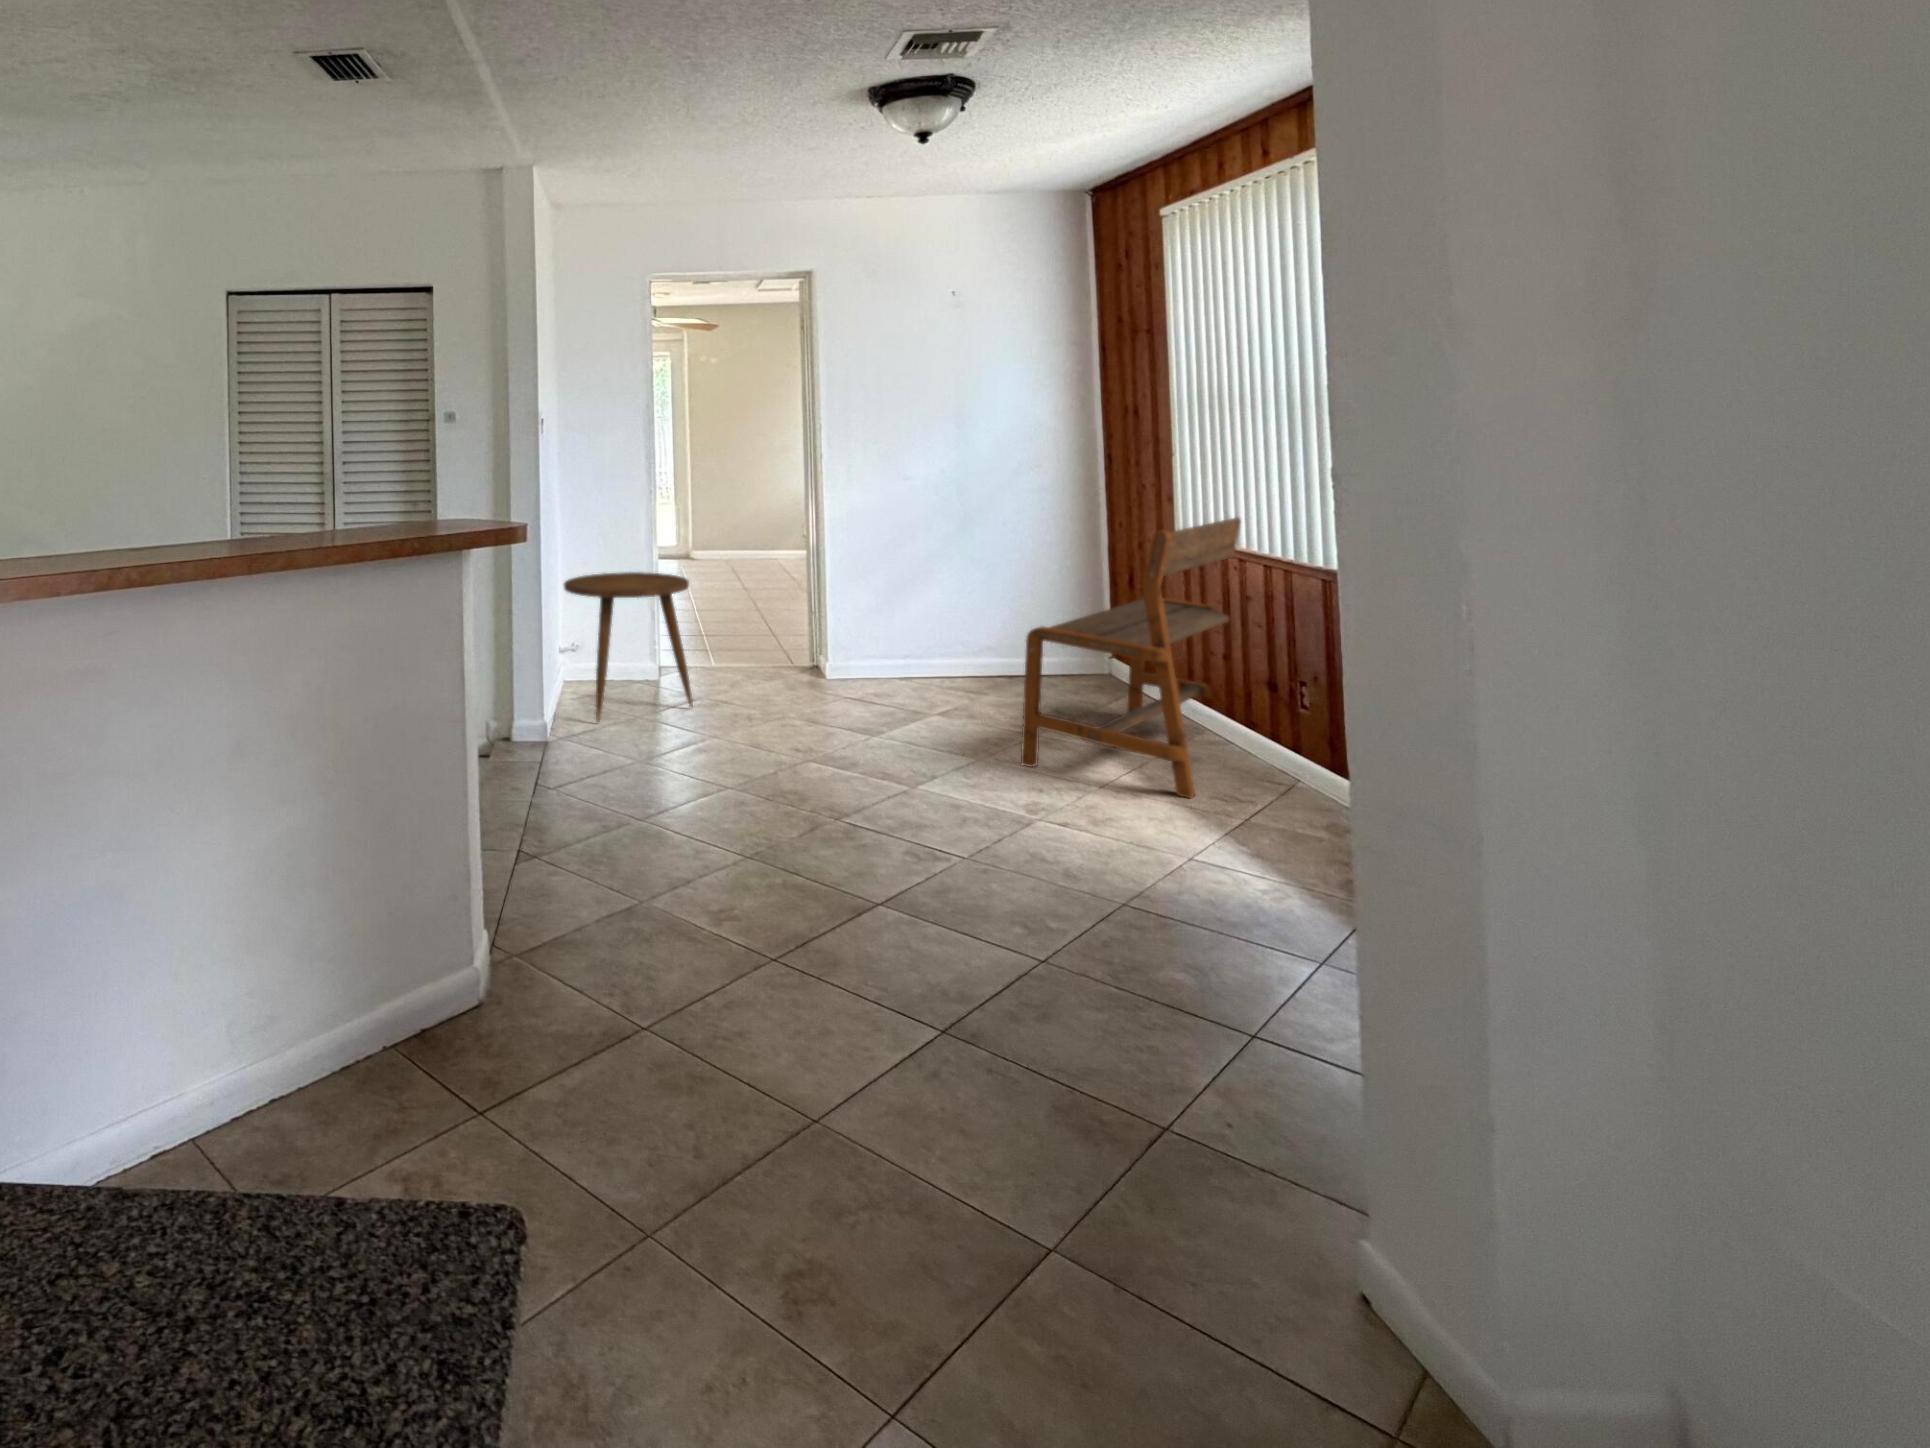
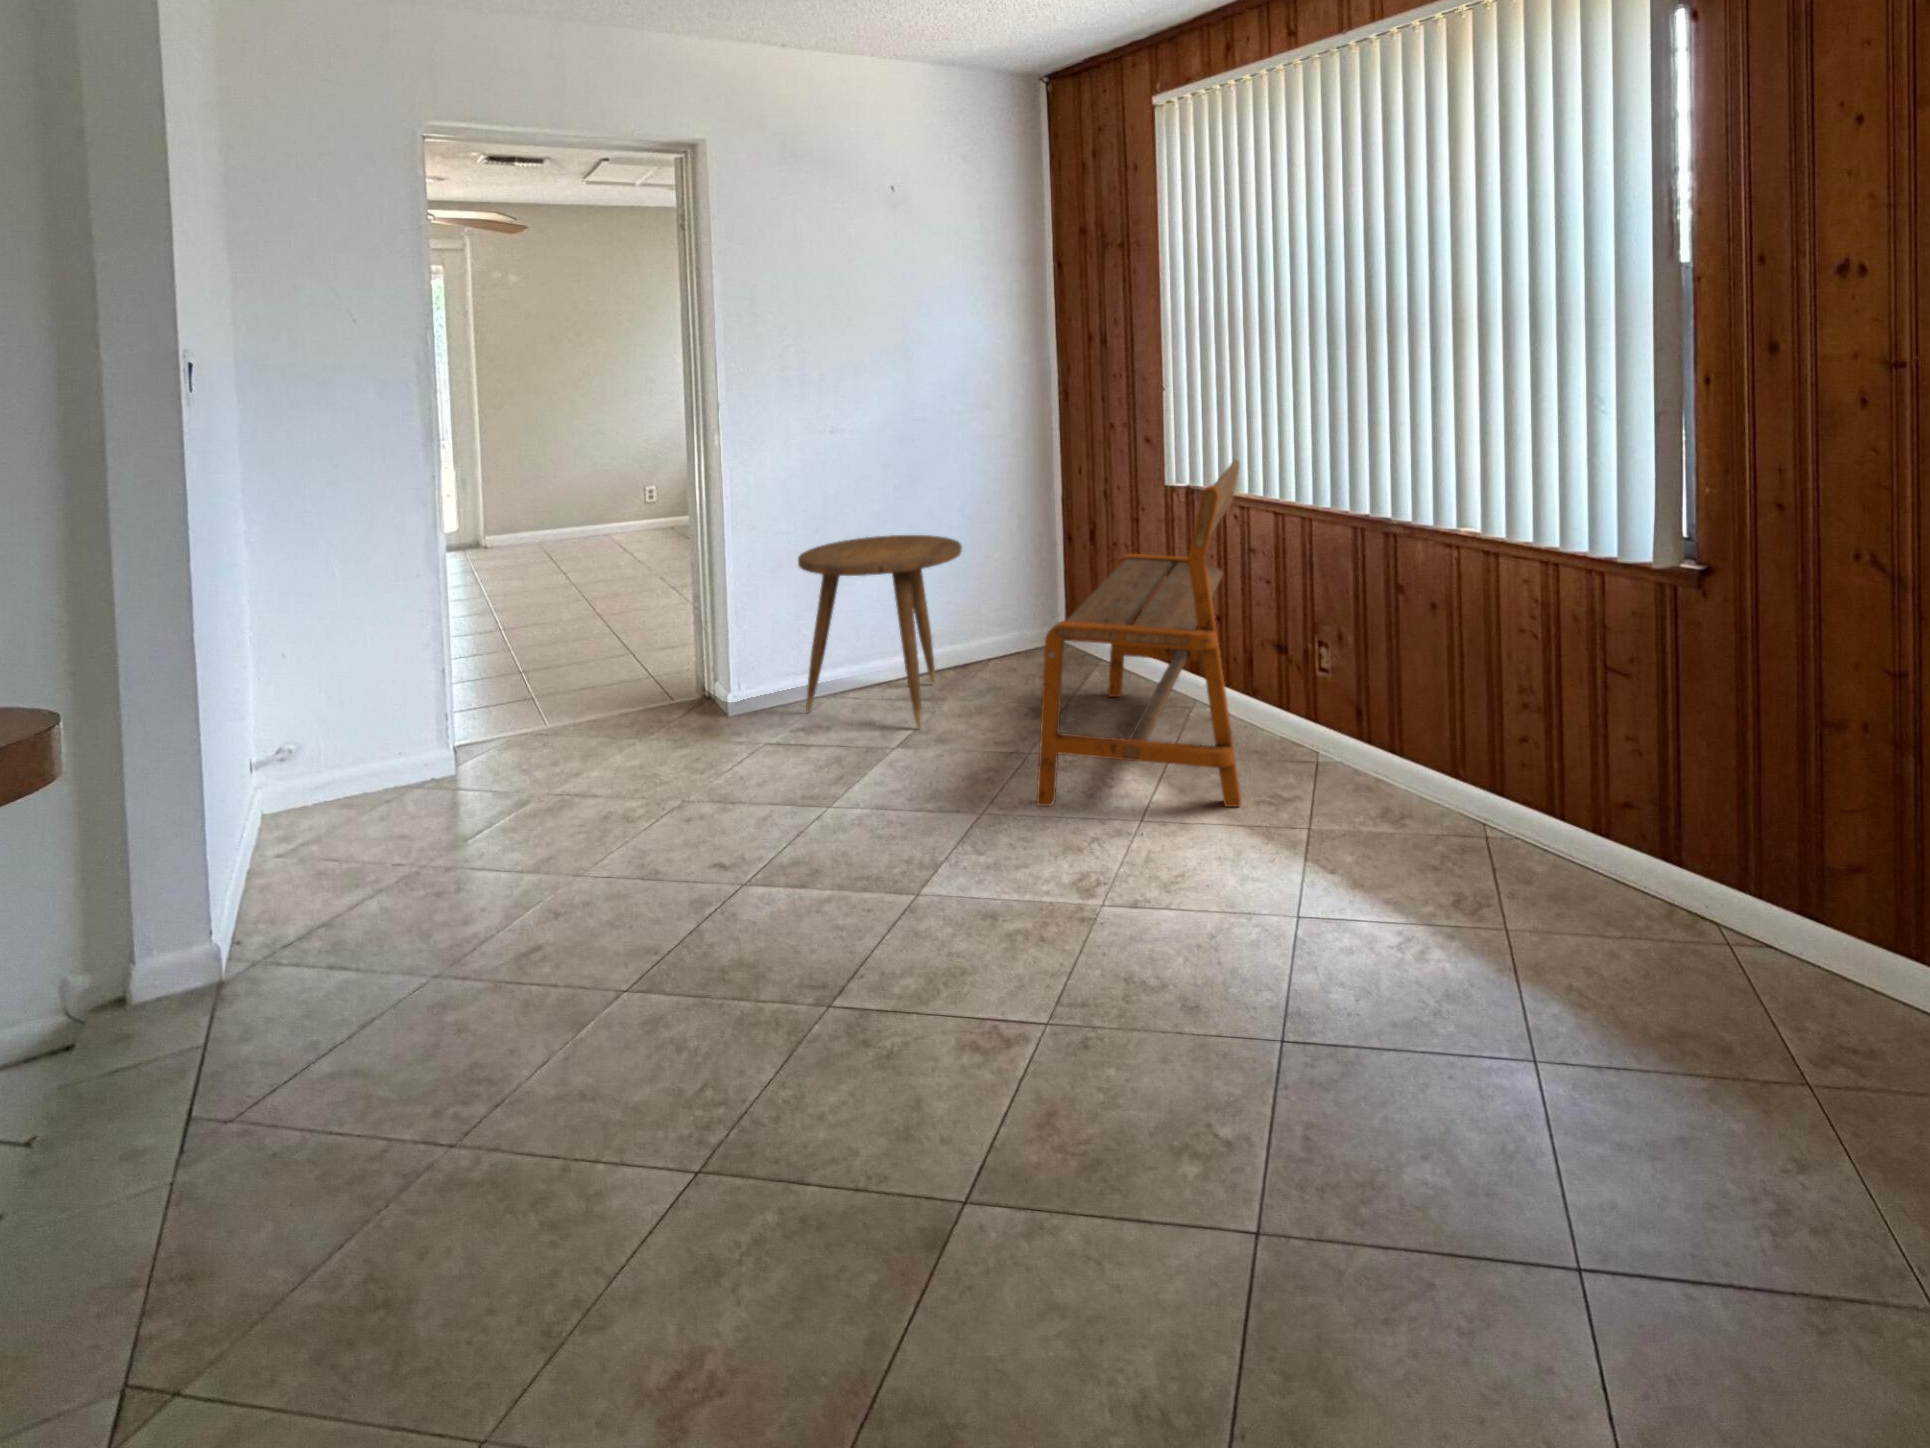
side table: present [564,572,693,722] -> present [798,535,962,728]

